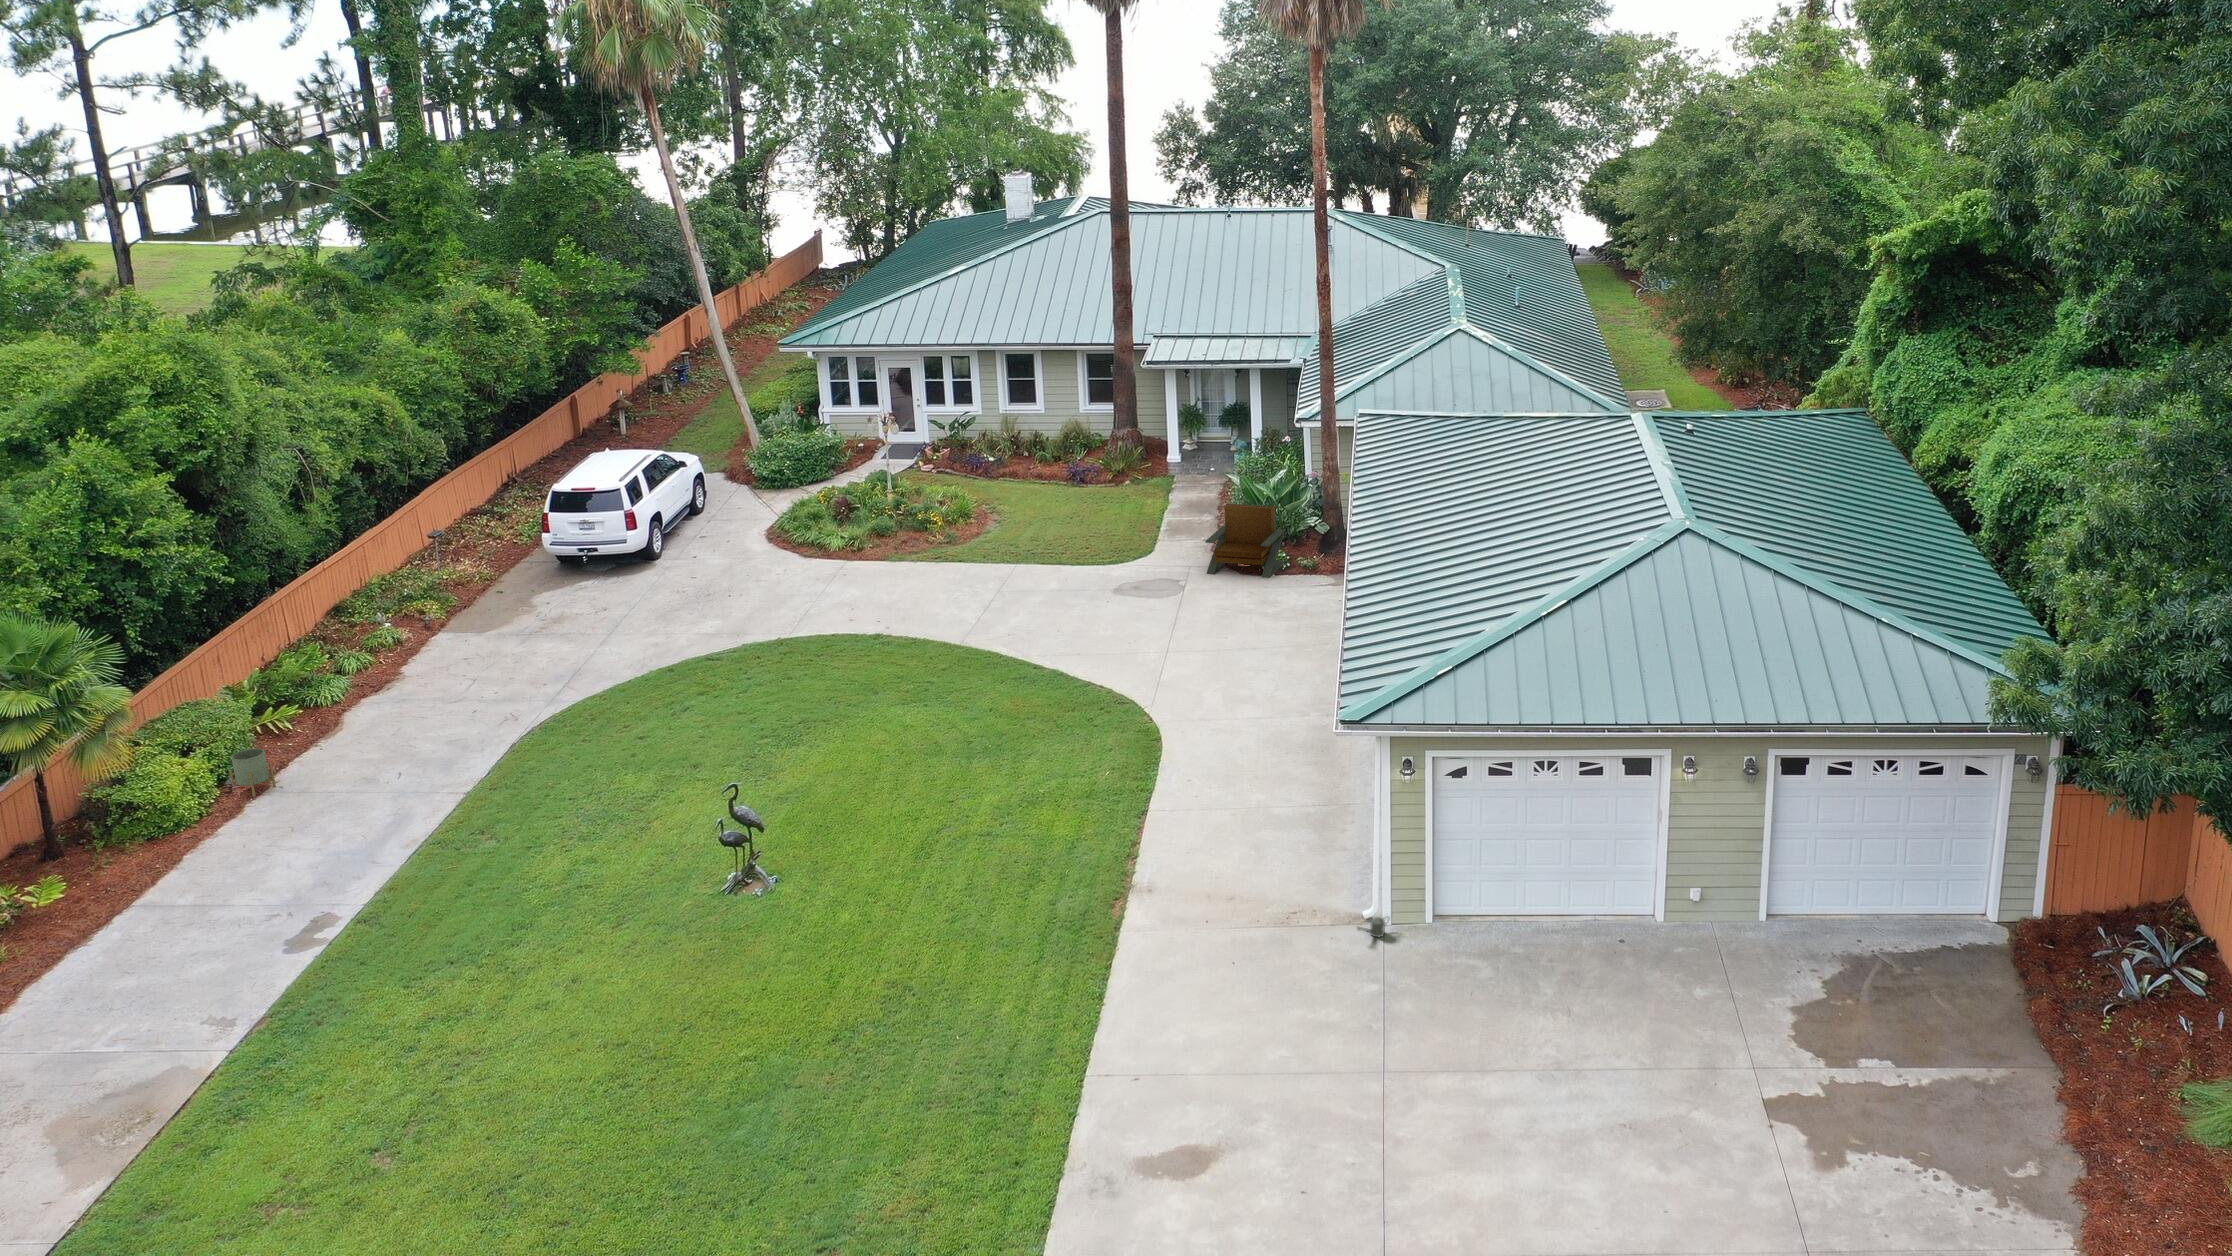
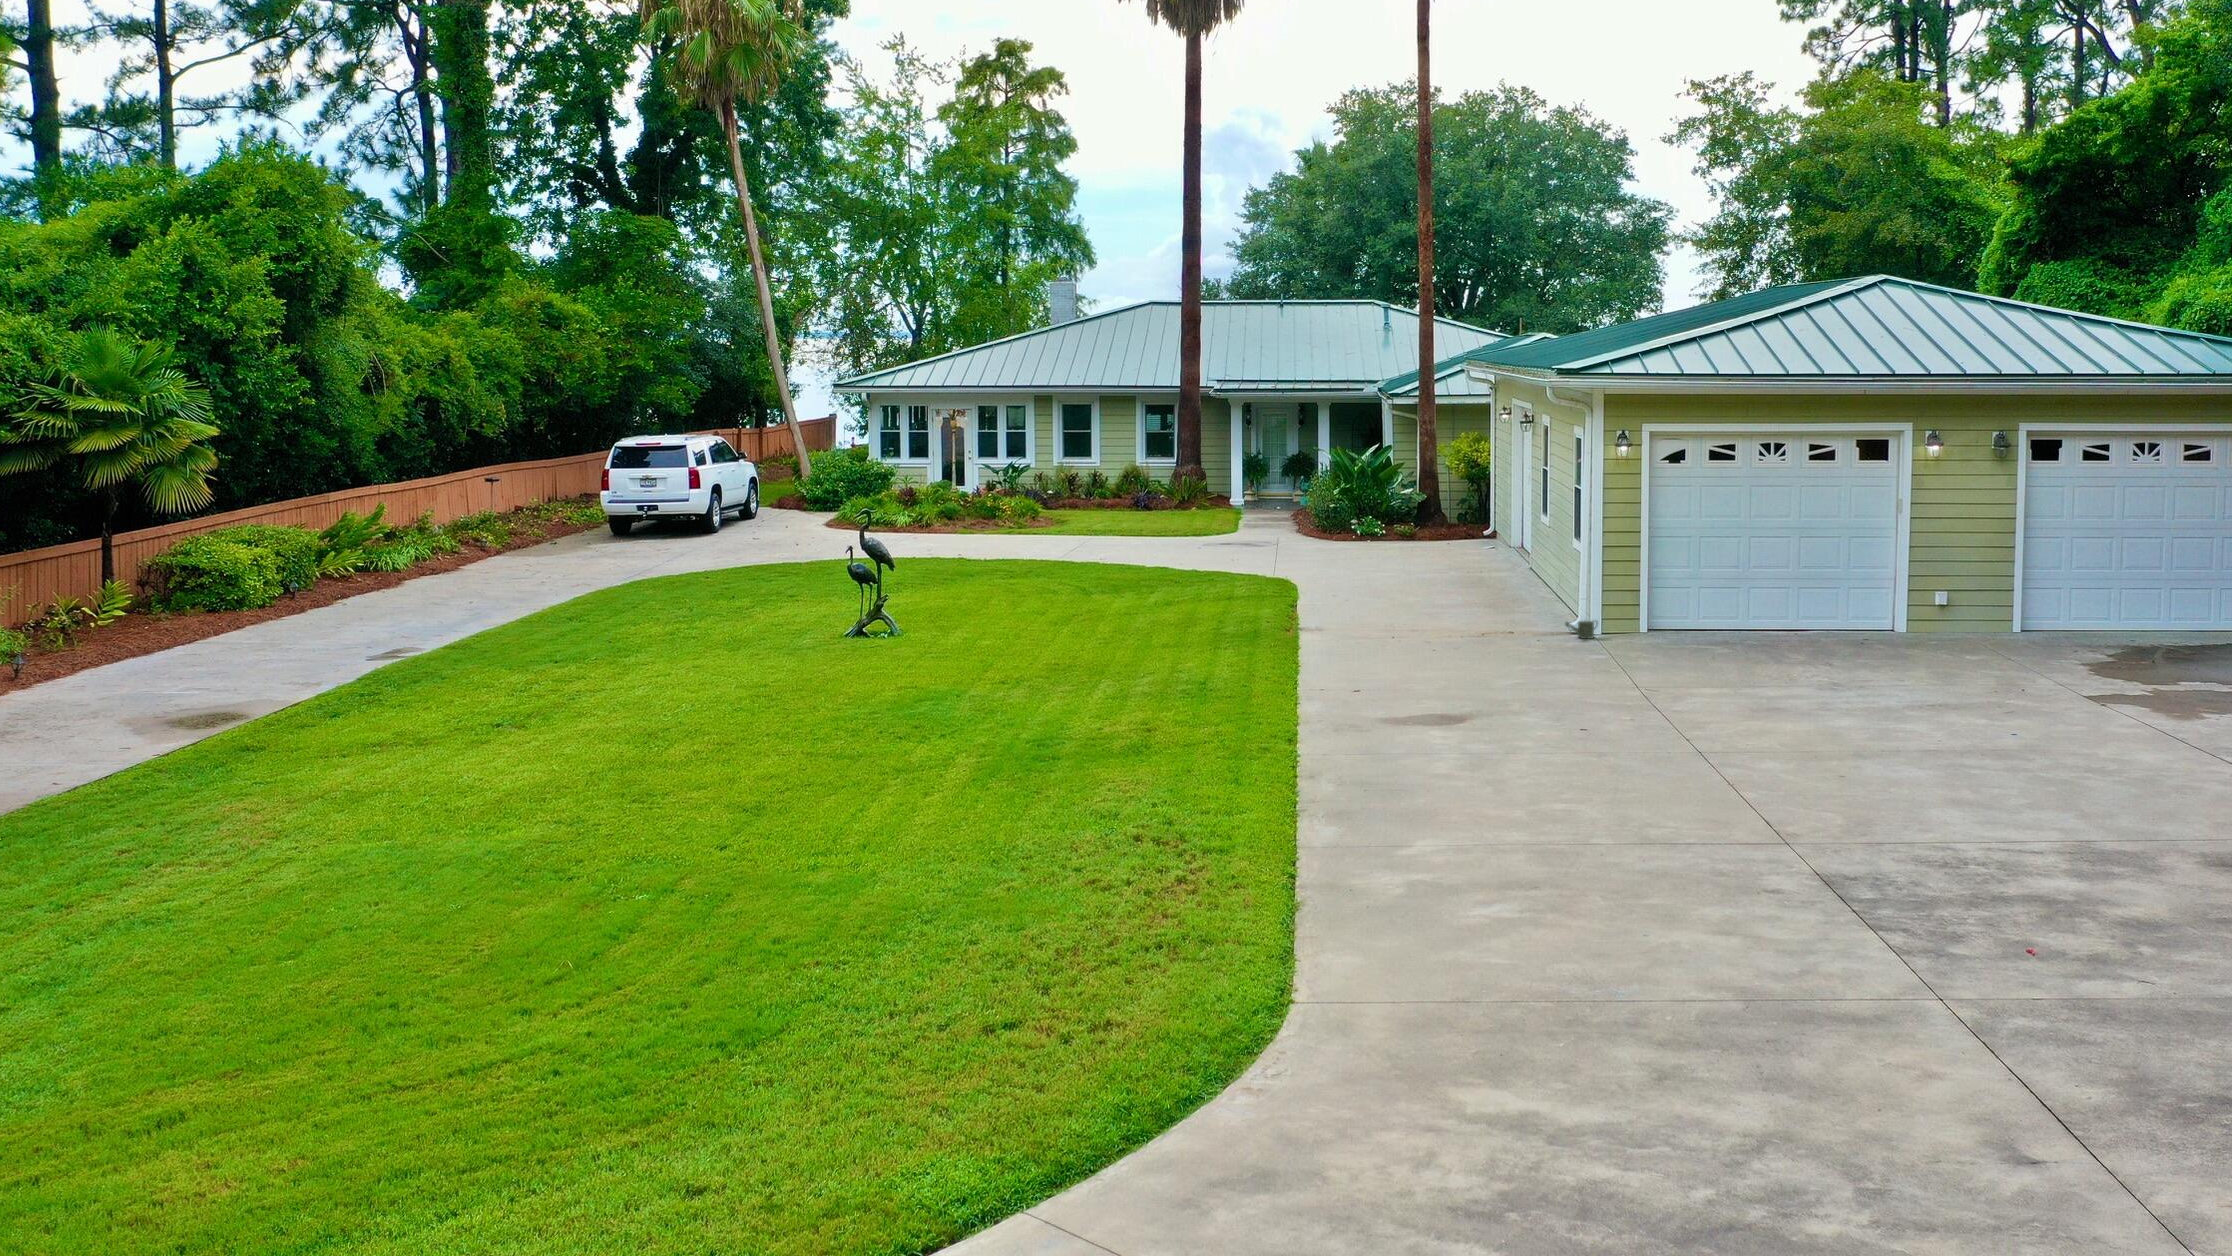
lounge chair: present [1205,504,1285,578] -> none [1298,468,1380,535]
planter: present [229,748,276,797] -> none [305,557,350,602]

